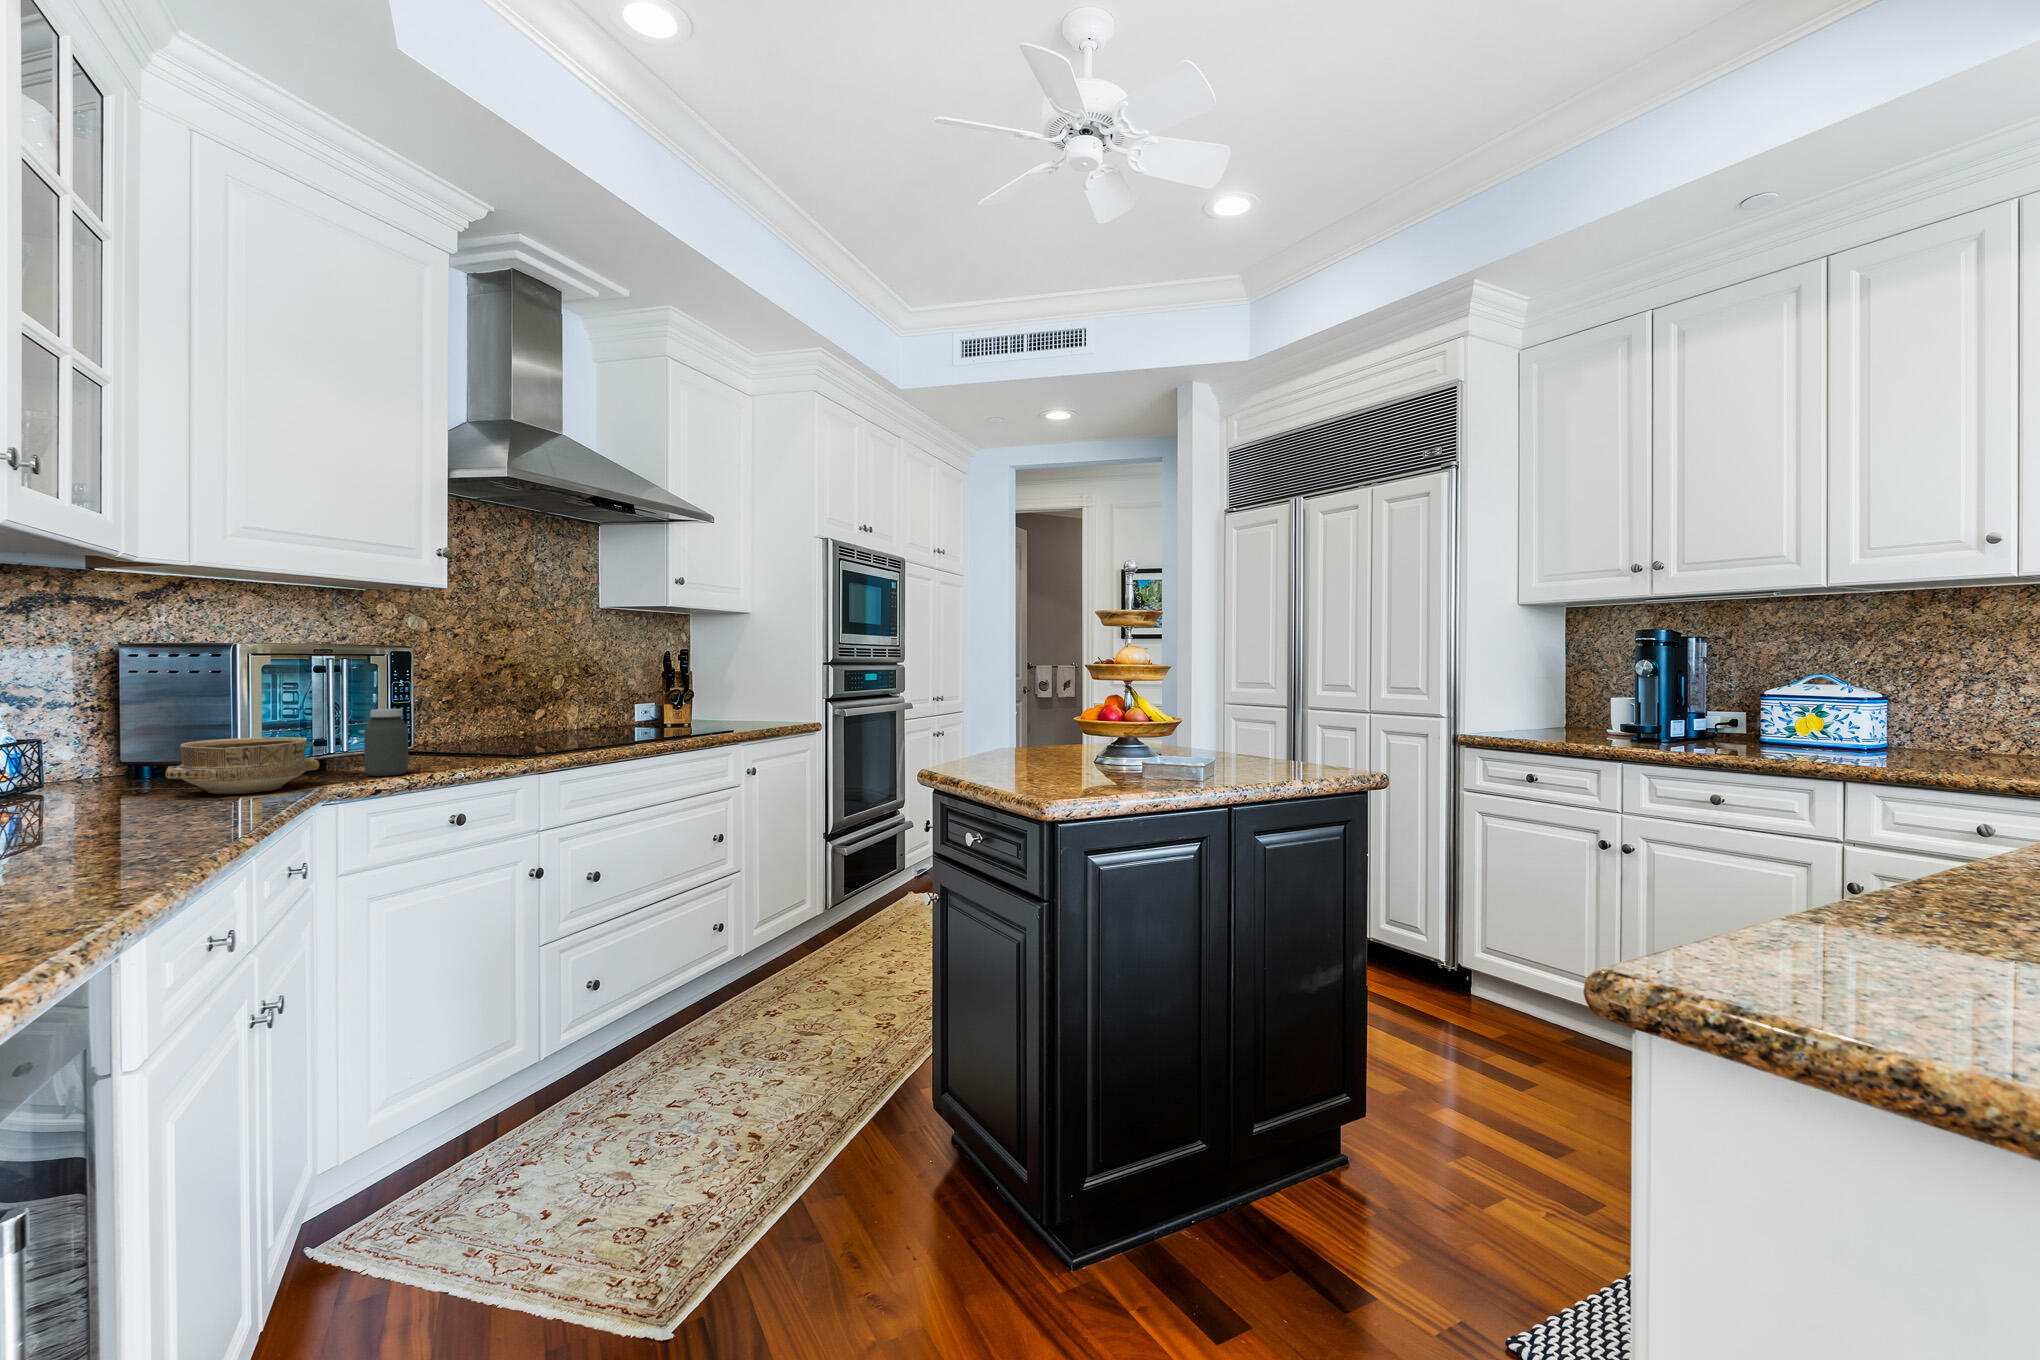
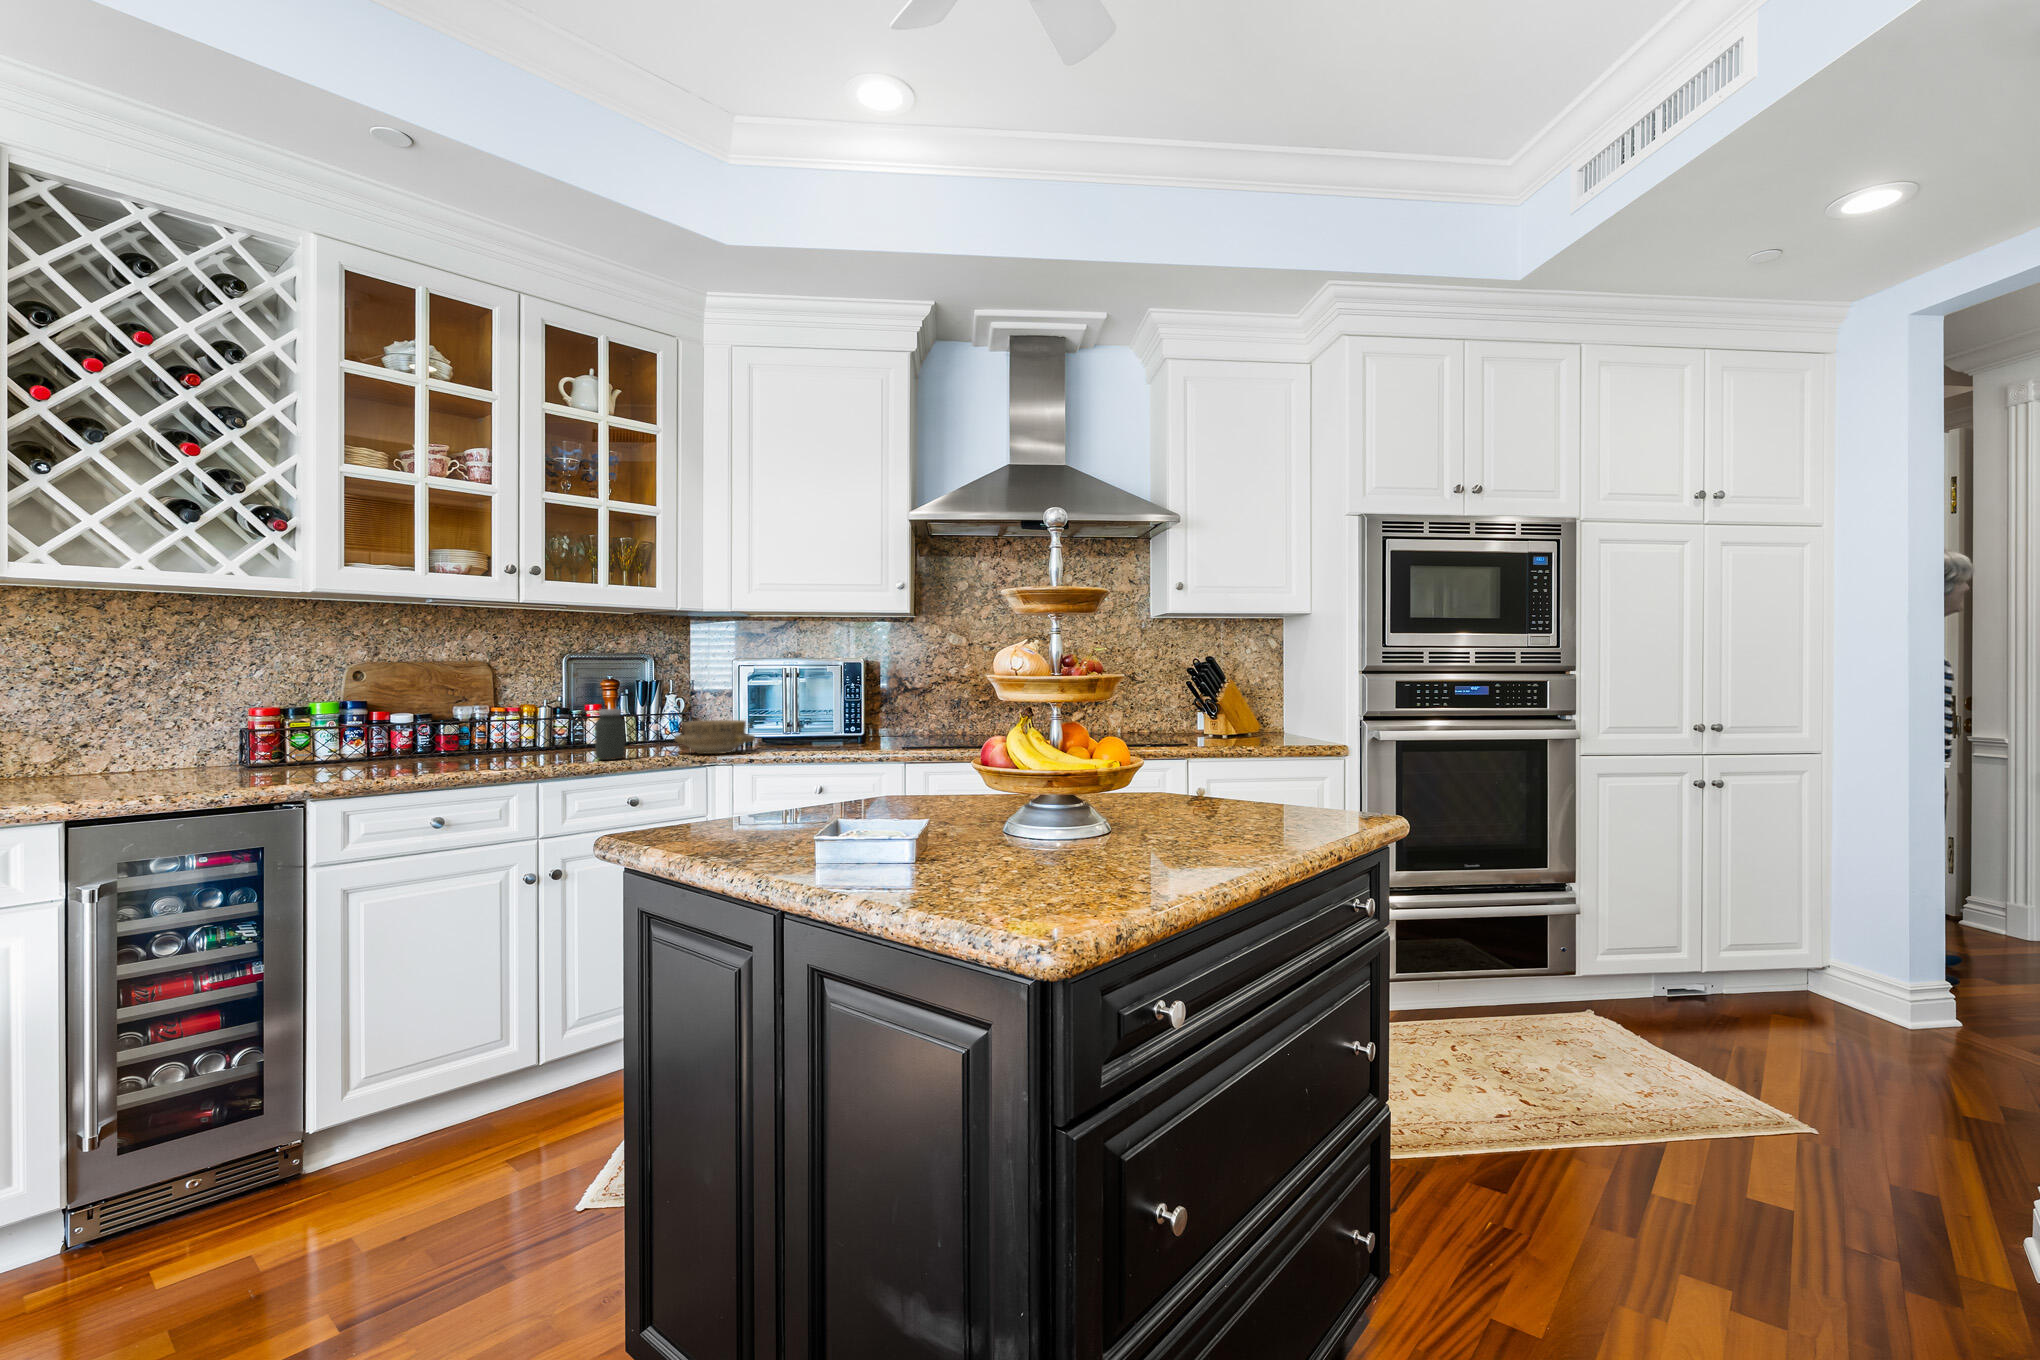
jar: present [364,709,408,776] -> present [595,709,625,760]

